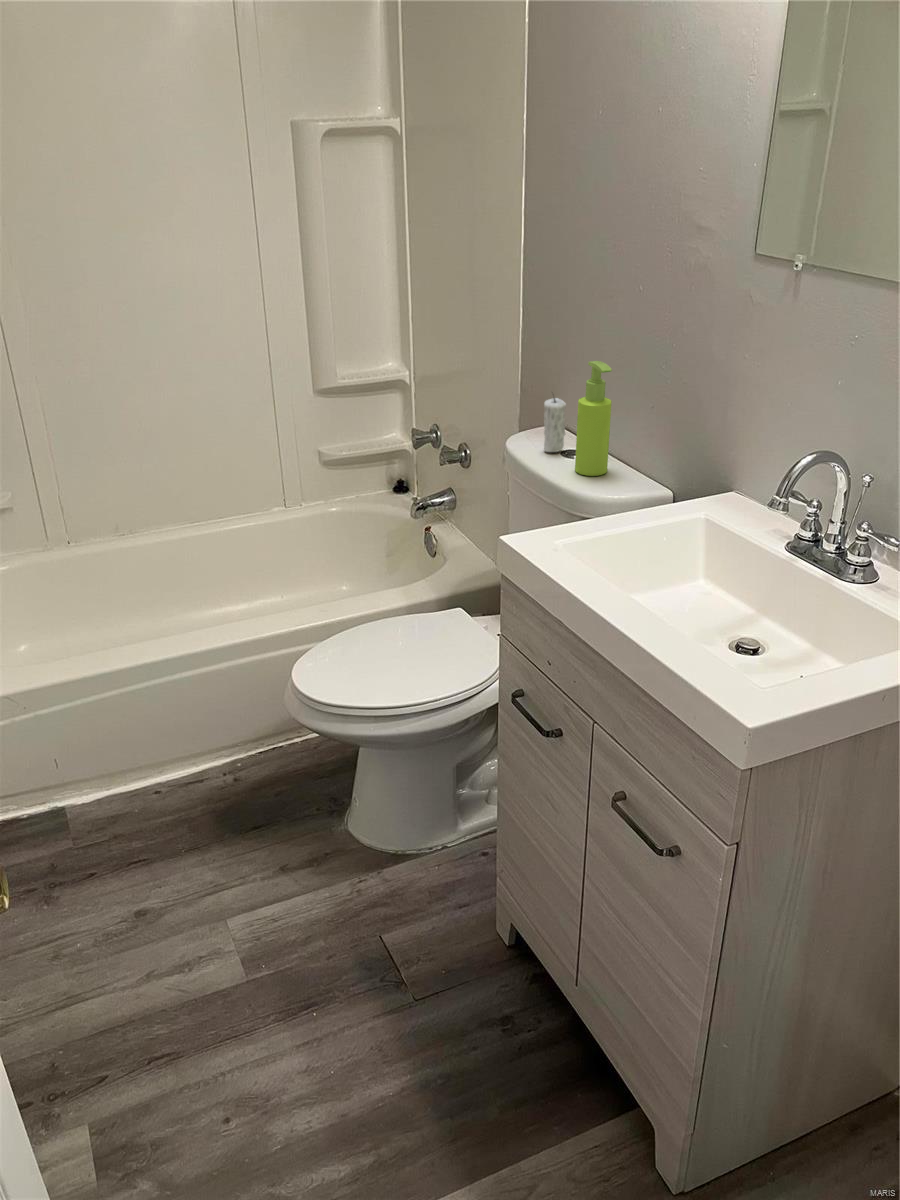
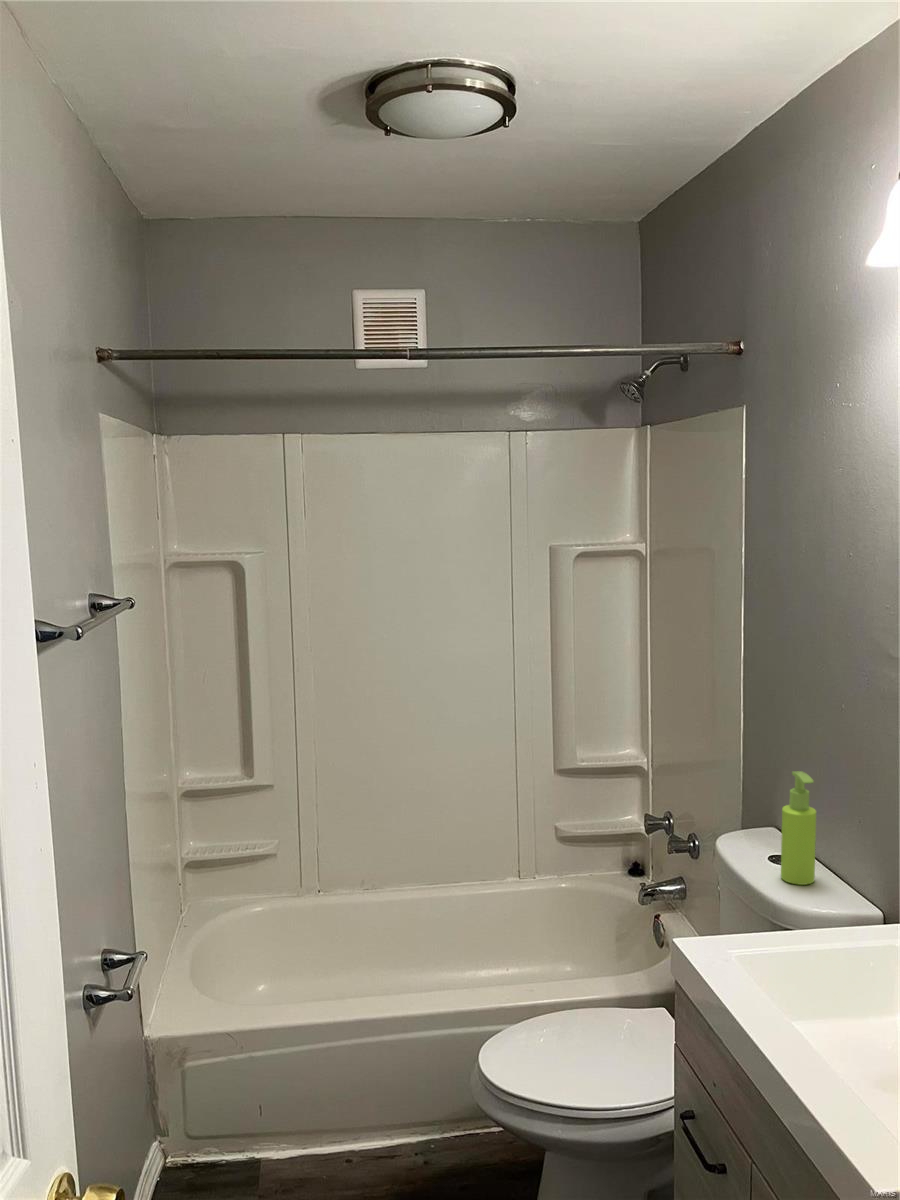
candle: present [544,398,566,452] -> none [753,794,776,855]

